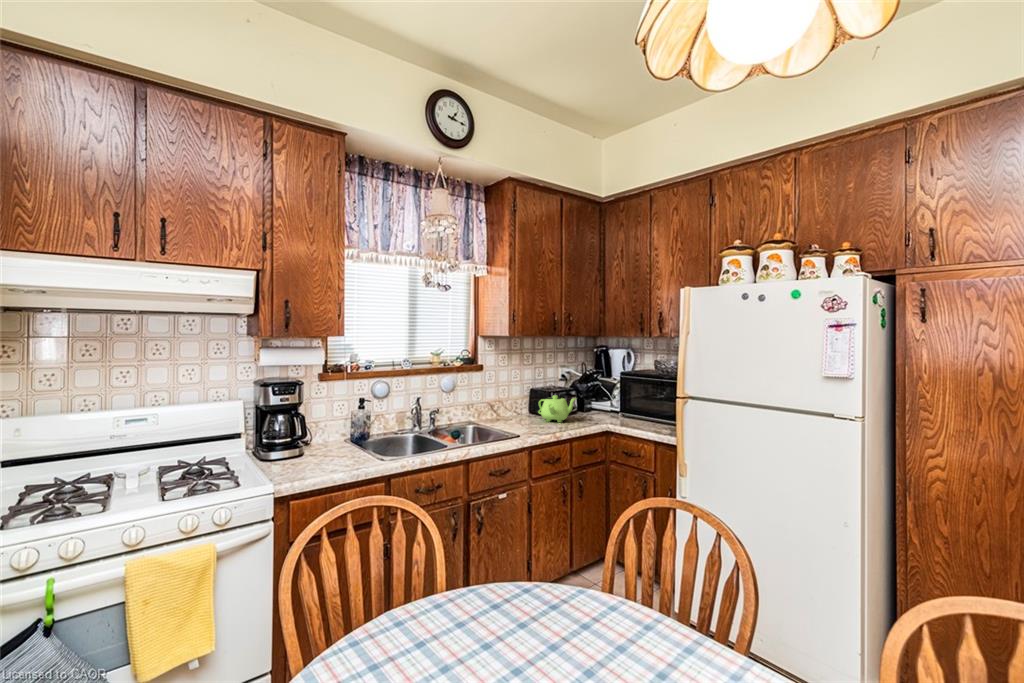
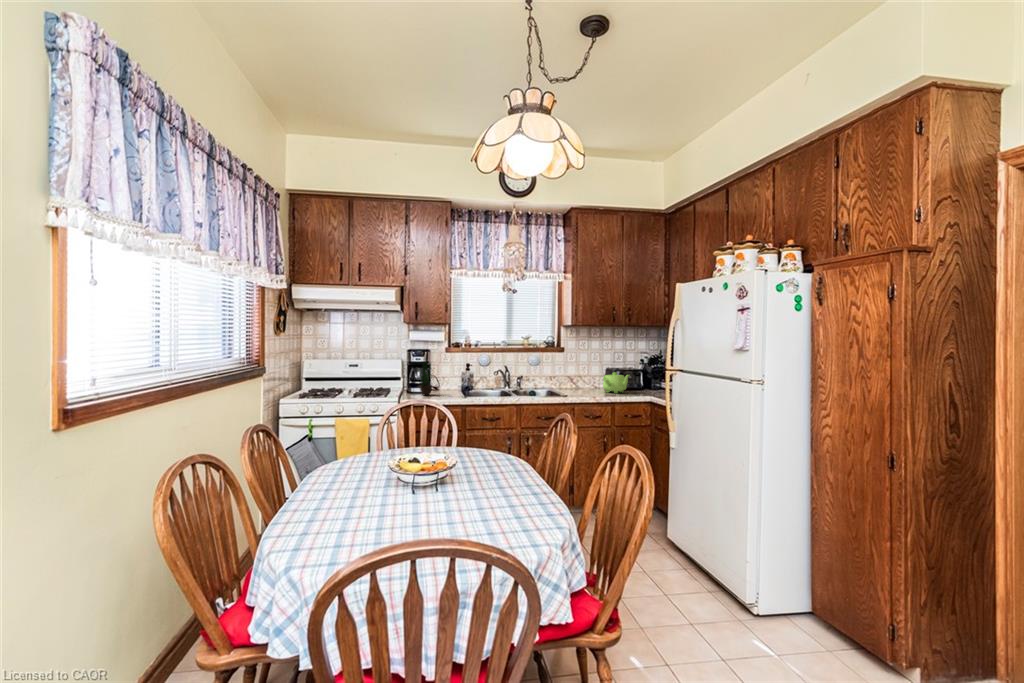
potted plant: none [277,379,323,463] -> present [420,362,432,395]

